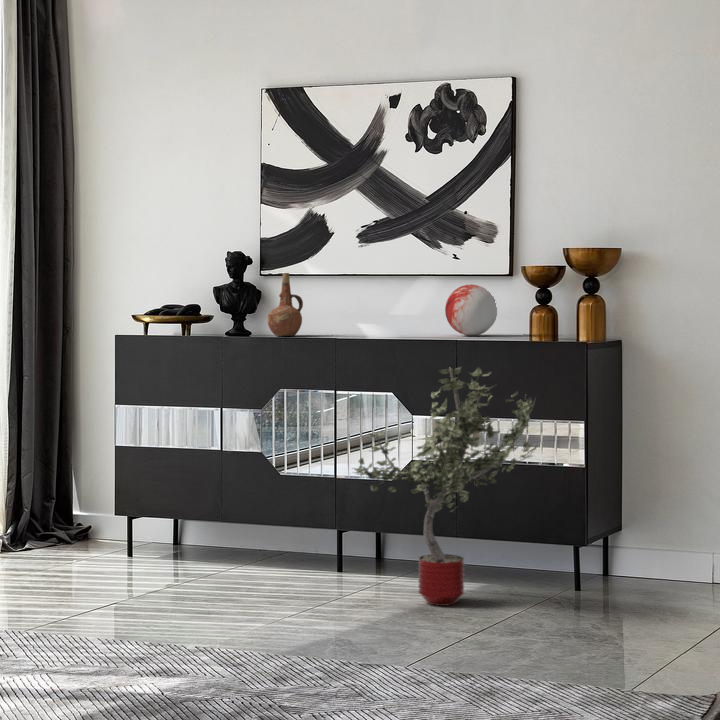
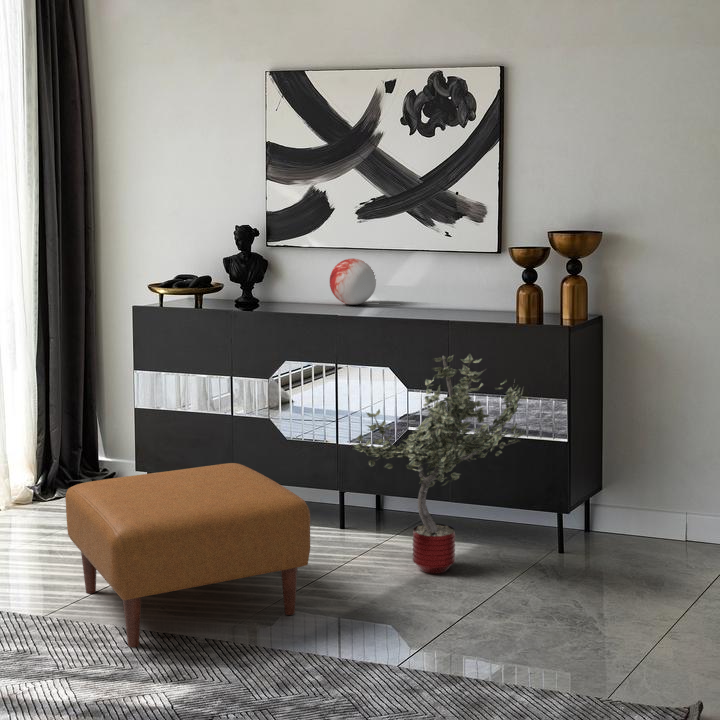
ceramic pitcher: present [267,273,303,336] -> none [272,249,305,308]
decorative orb: present [445,284,497,336] -> present [330,259,376,305]
ottoman: none [46,484,308,655] -> present [65,463,310,647]

